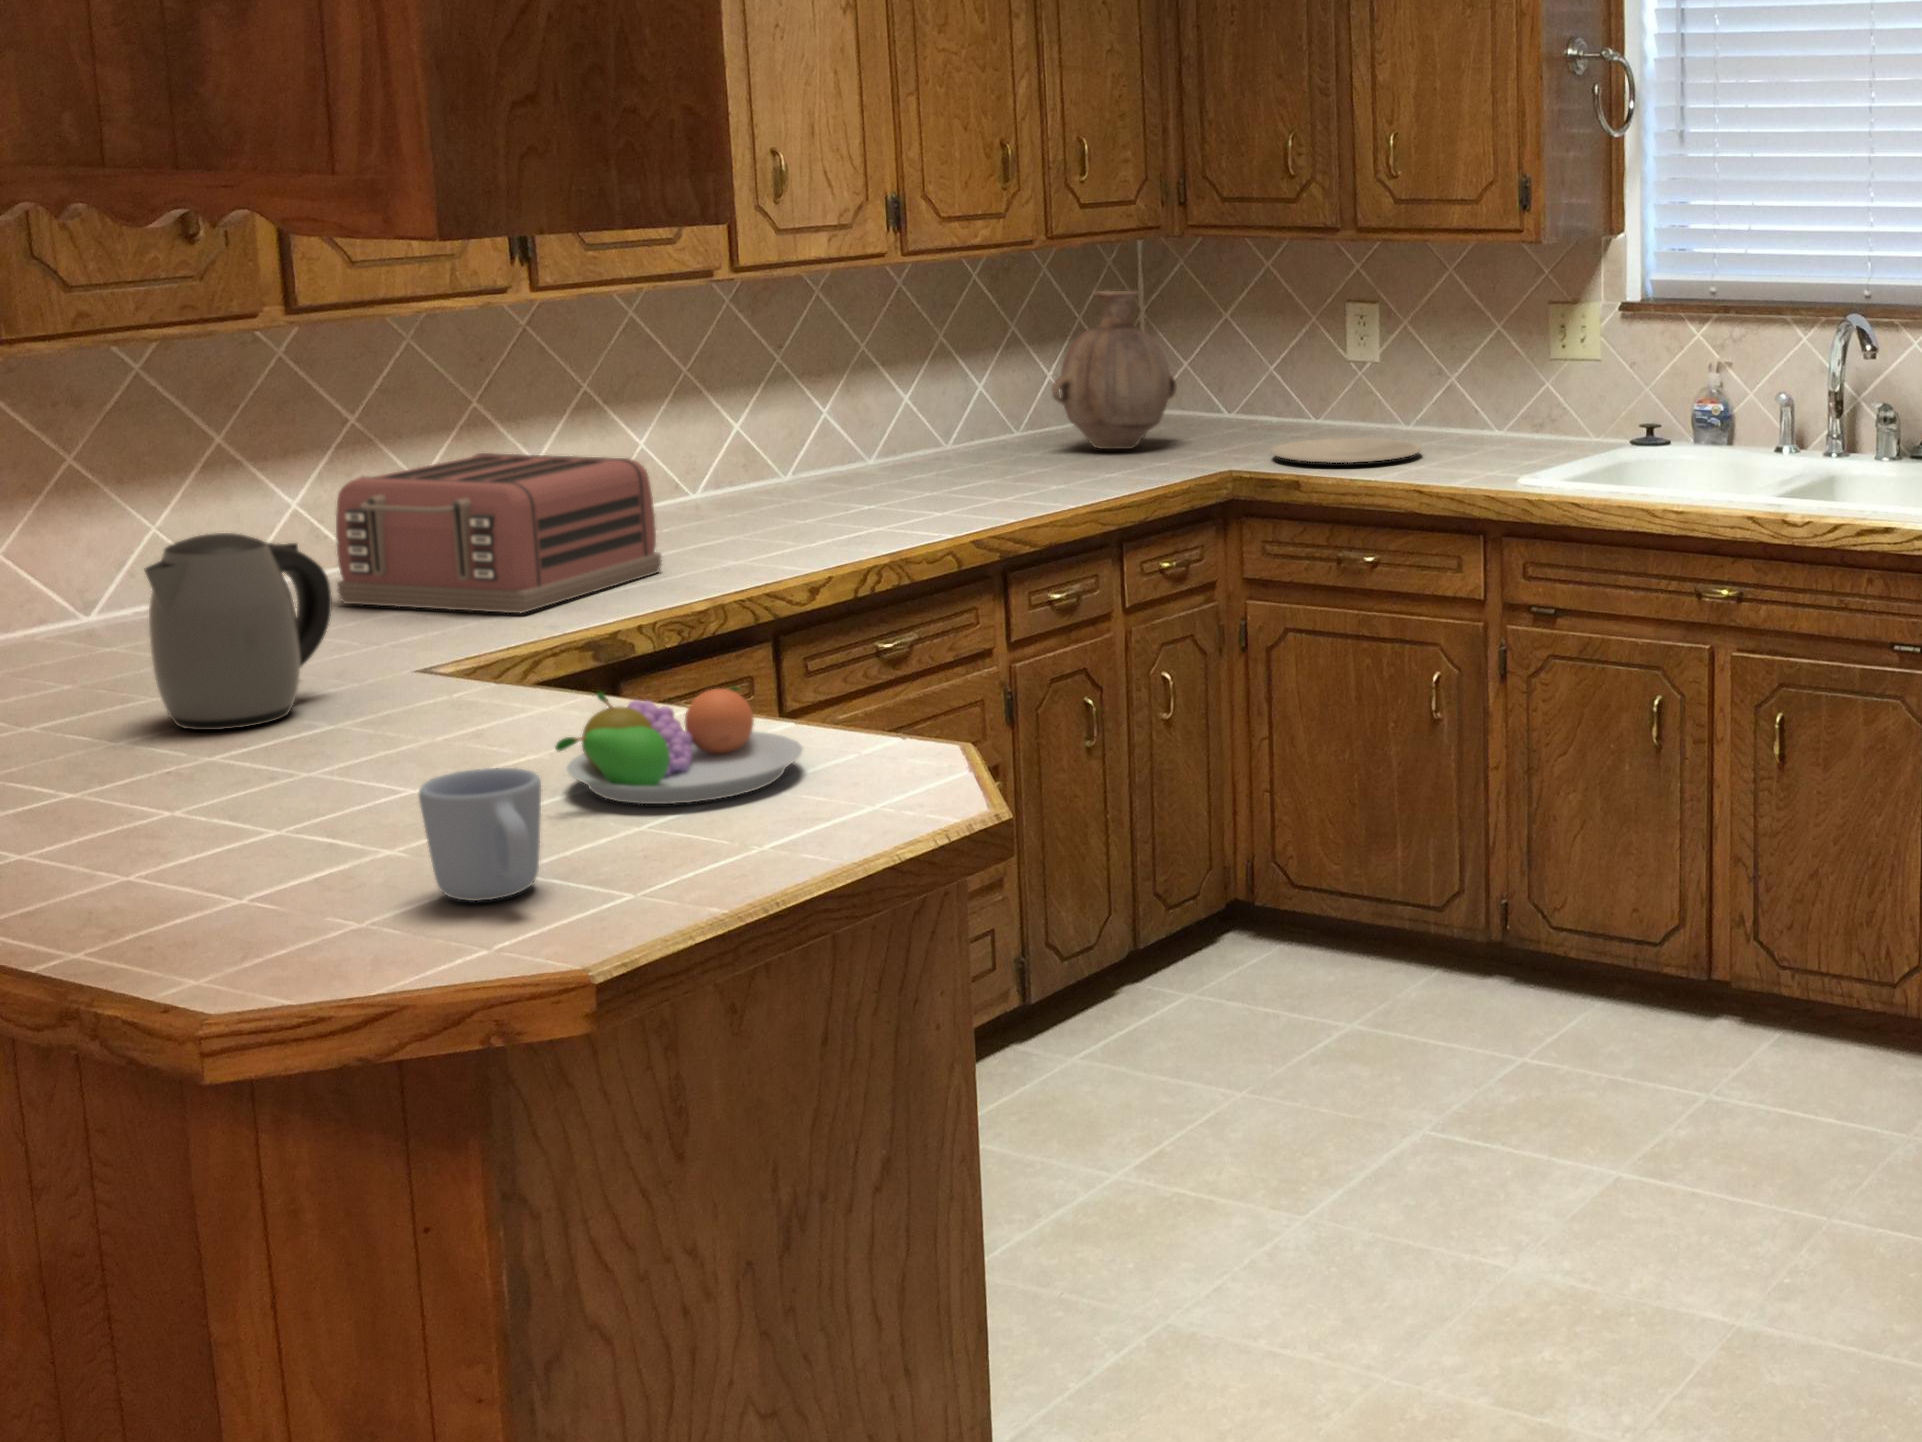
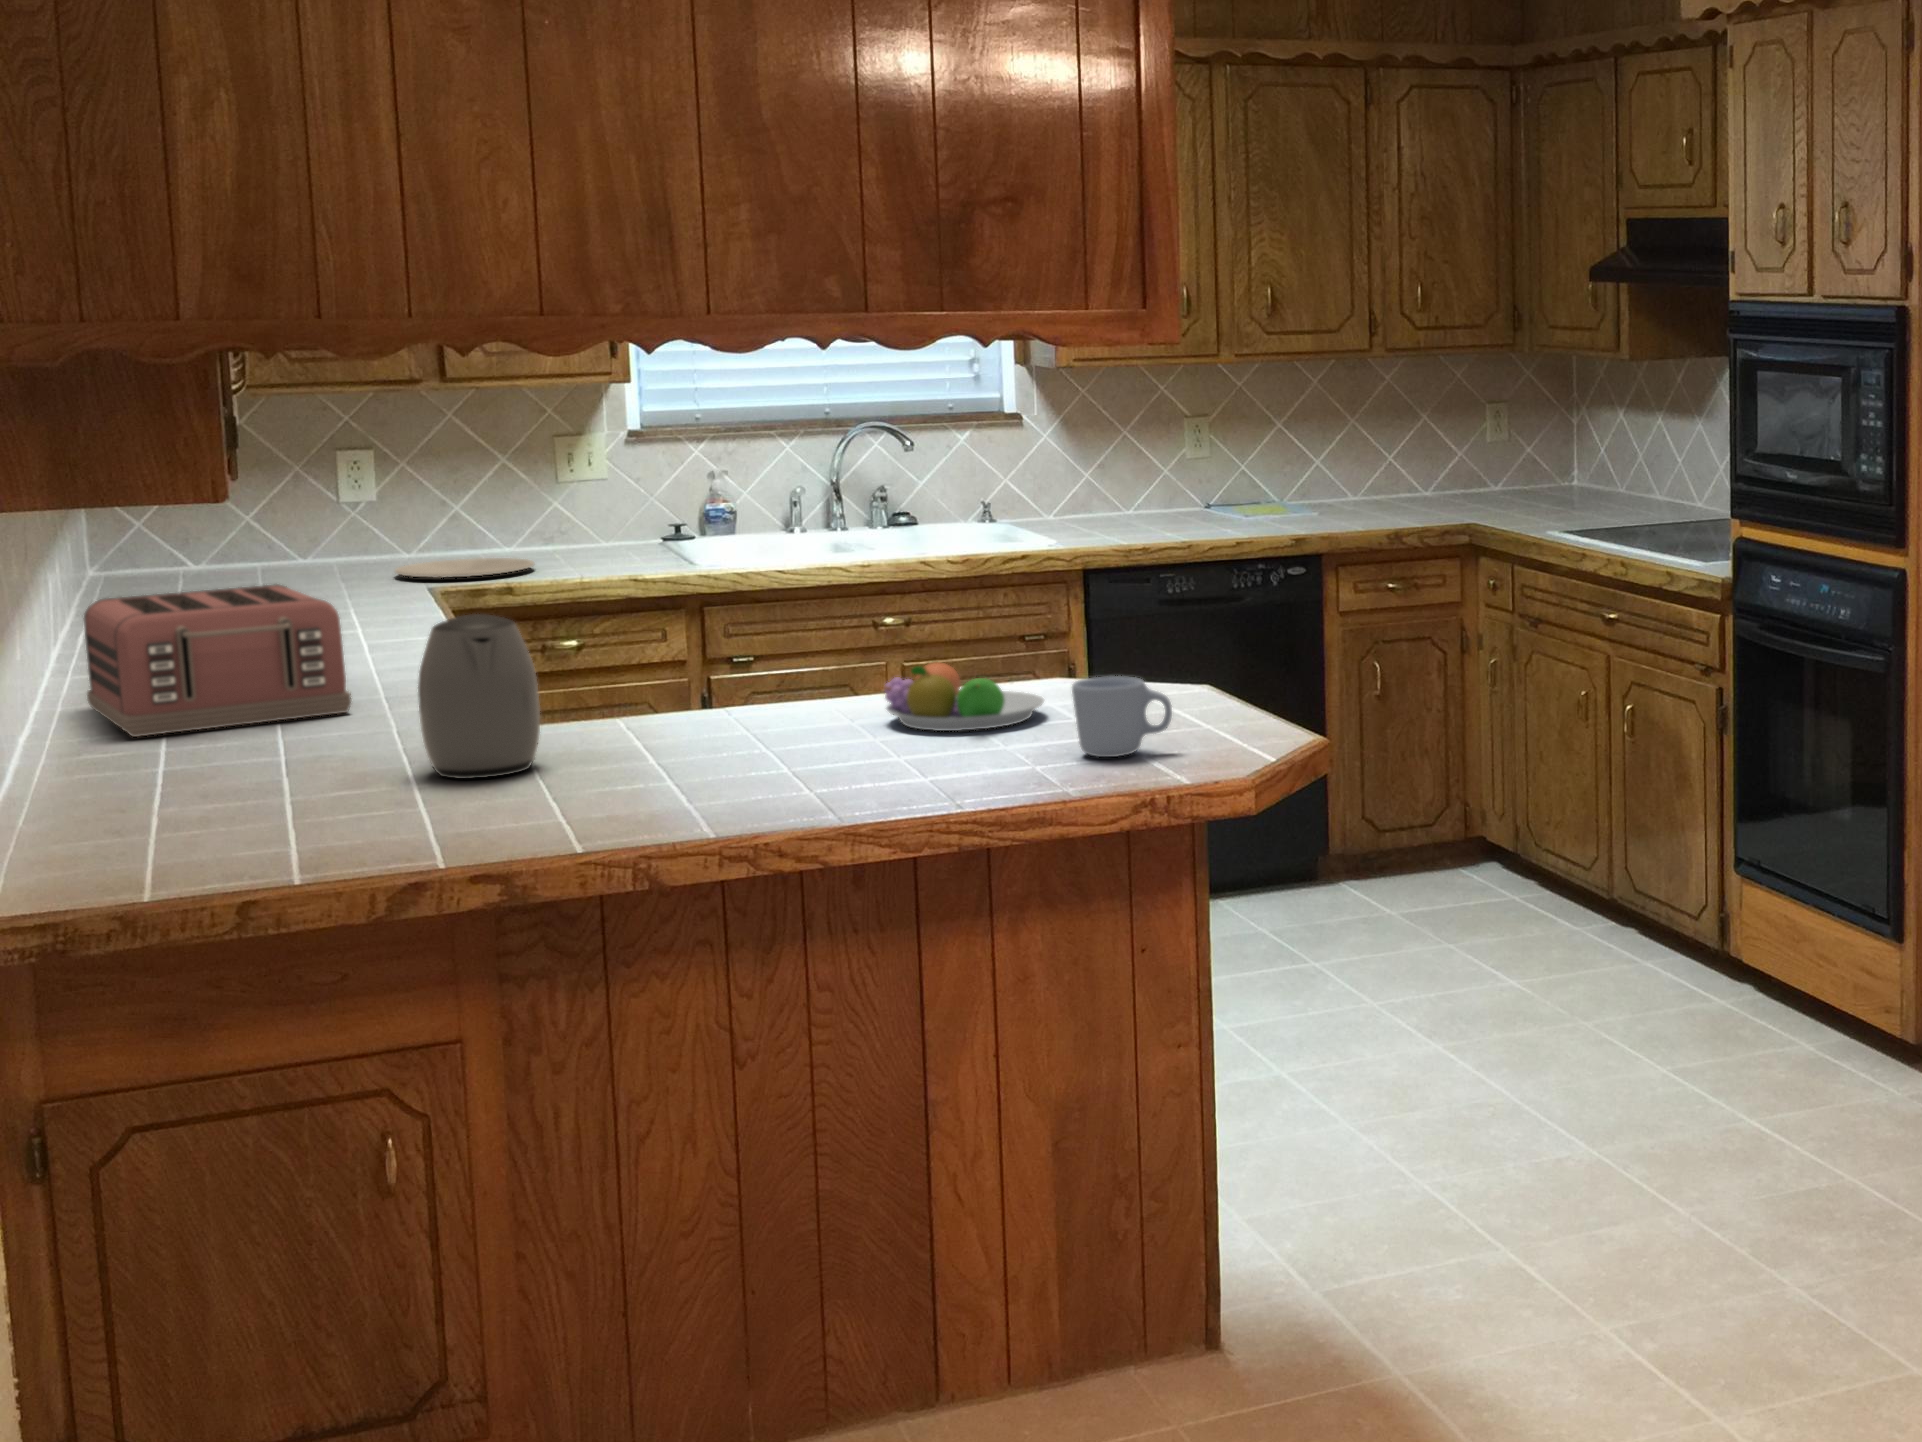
vase: present [1052,291,1177,449] -> none [158,445,275,594]

